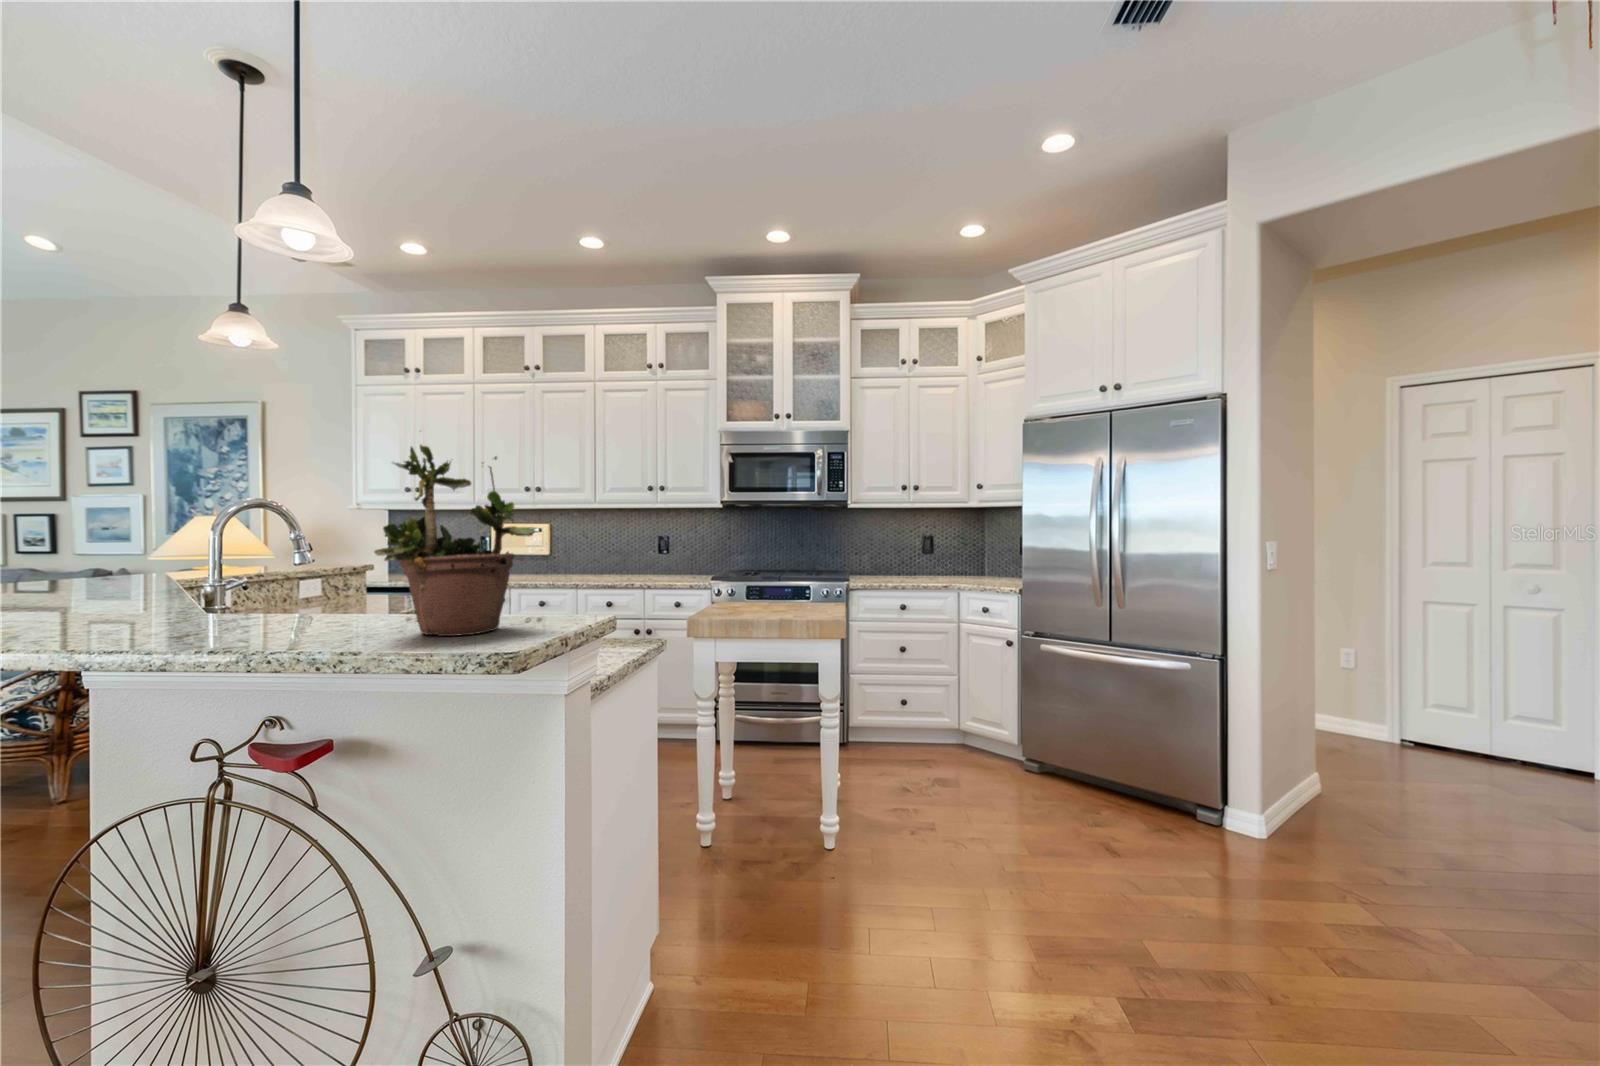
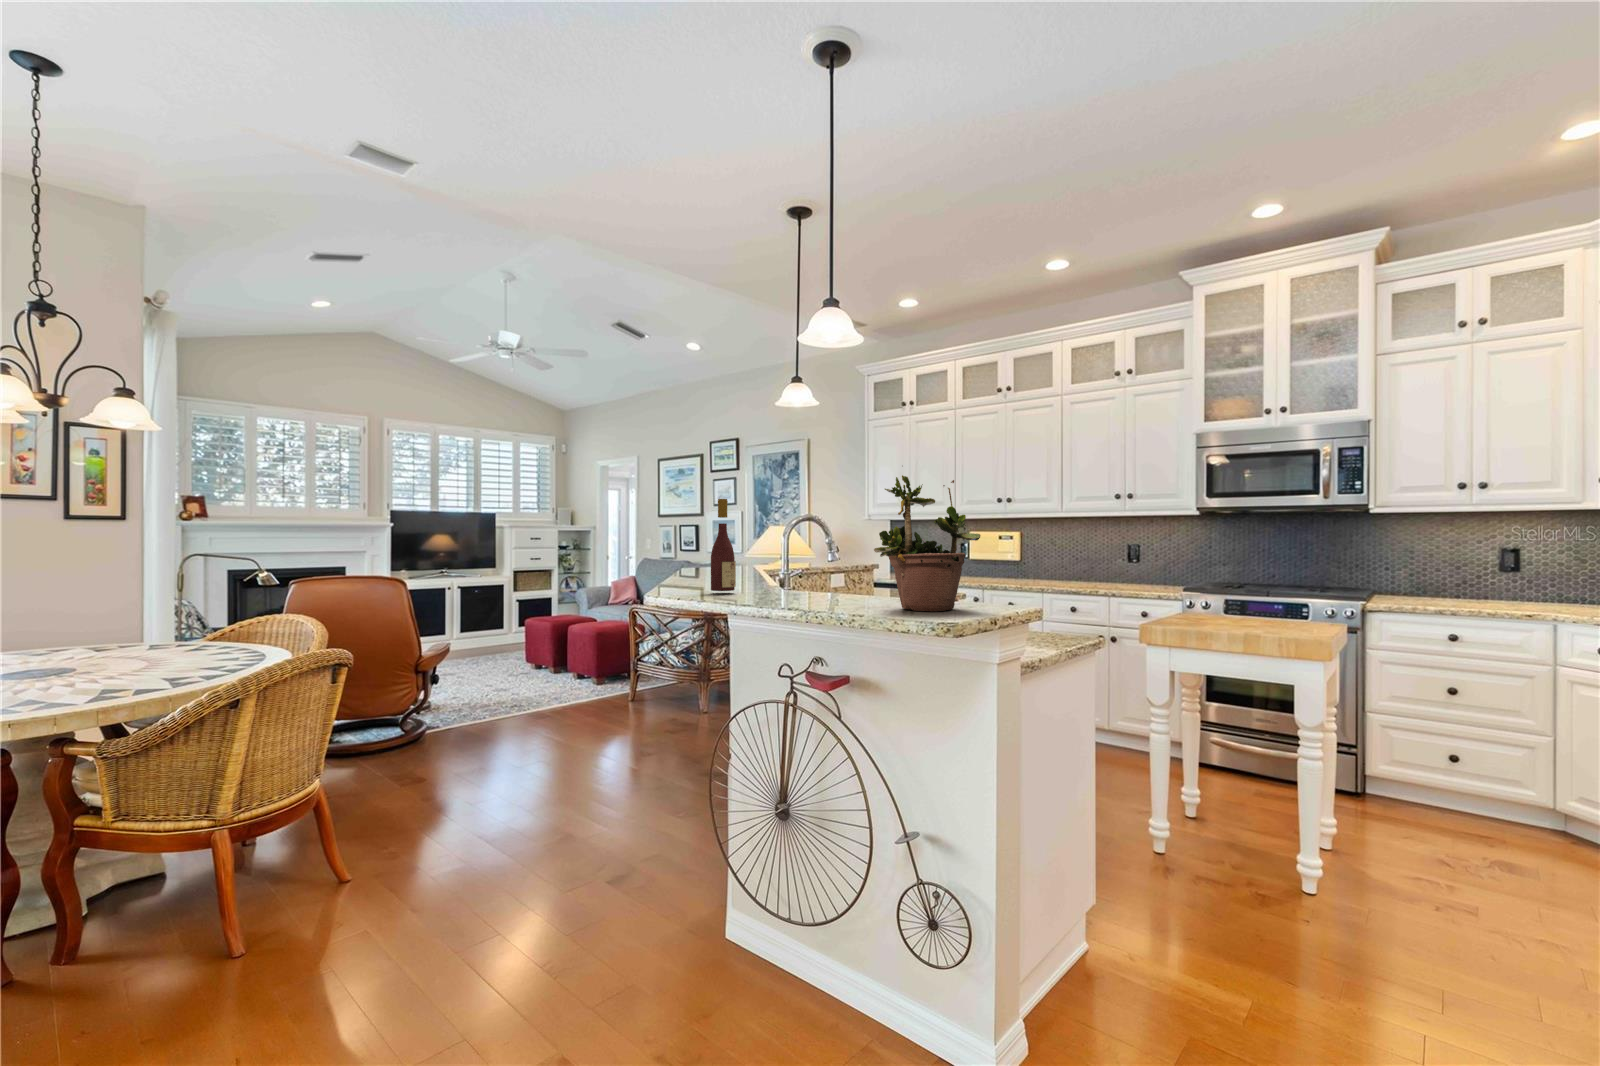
wine bottle: none [41,469,104,632] -> present [711,499,736,591]

